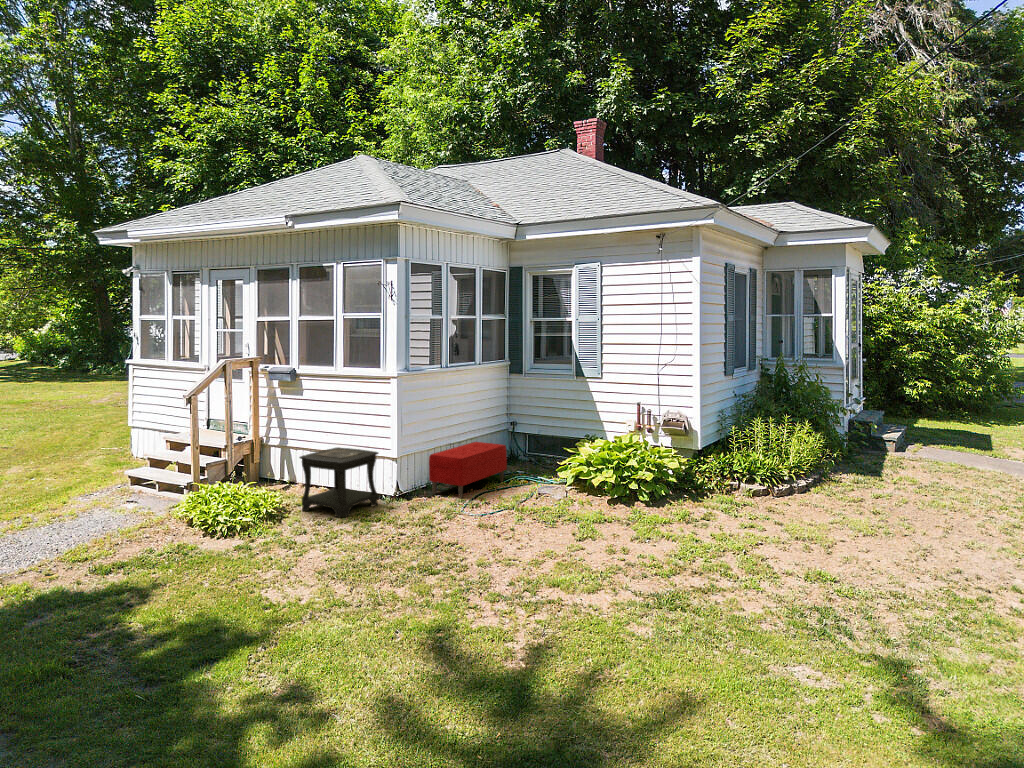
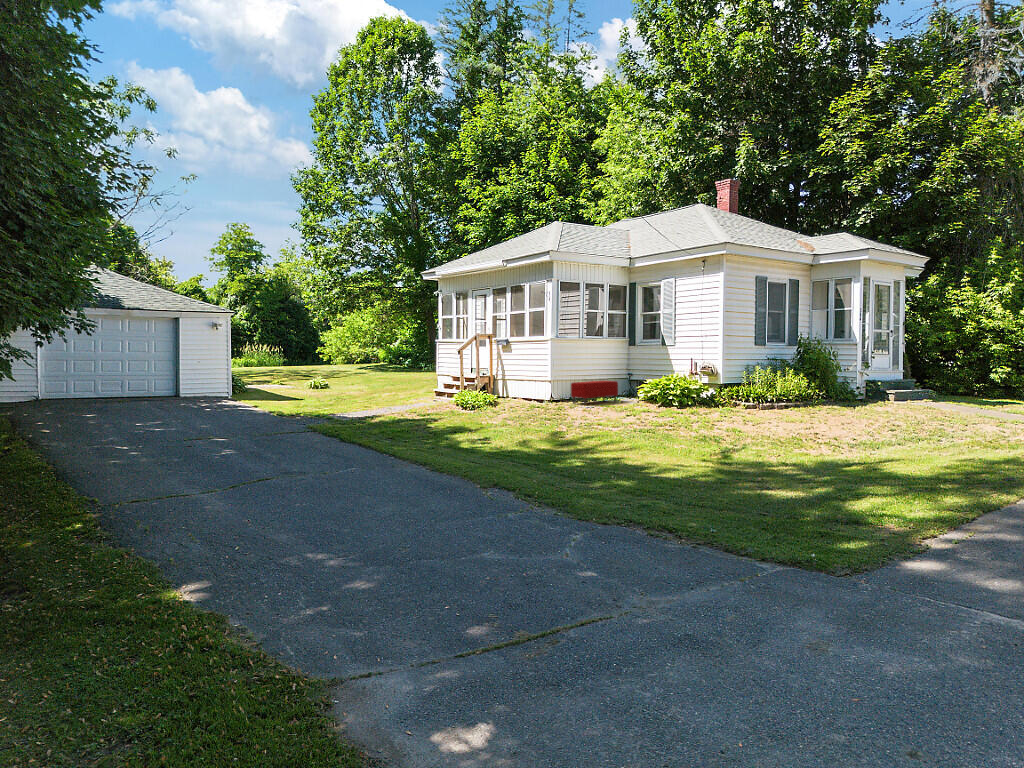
side table: present [299,447,378,517] -> none [505,378,543,407]

